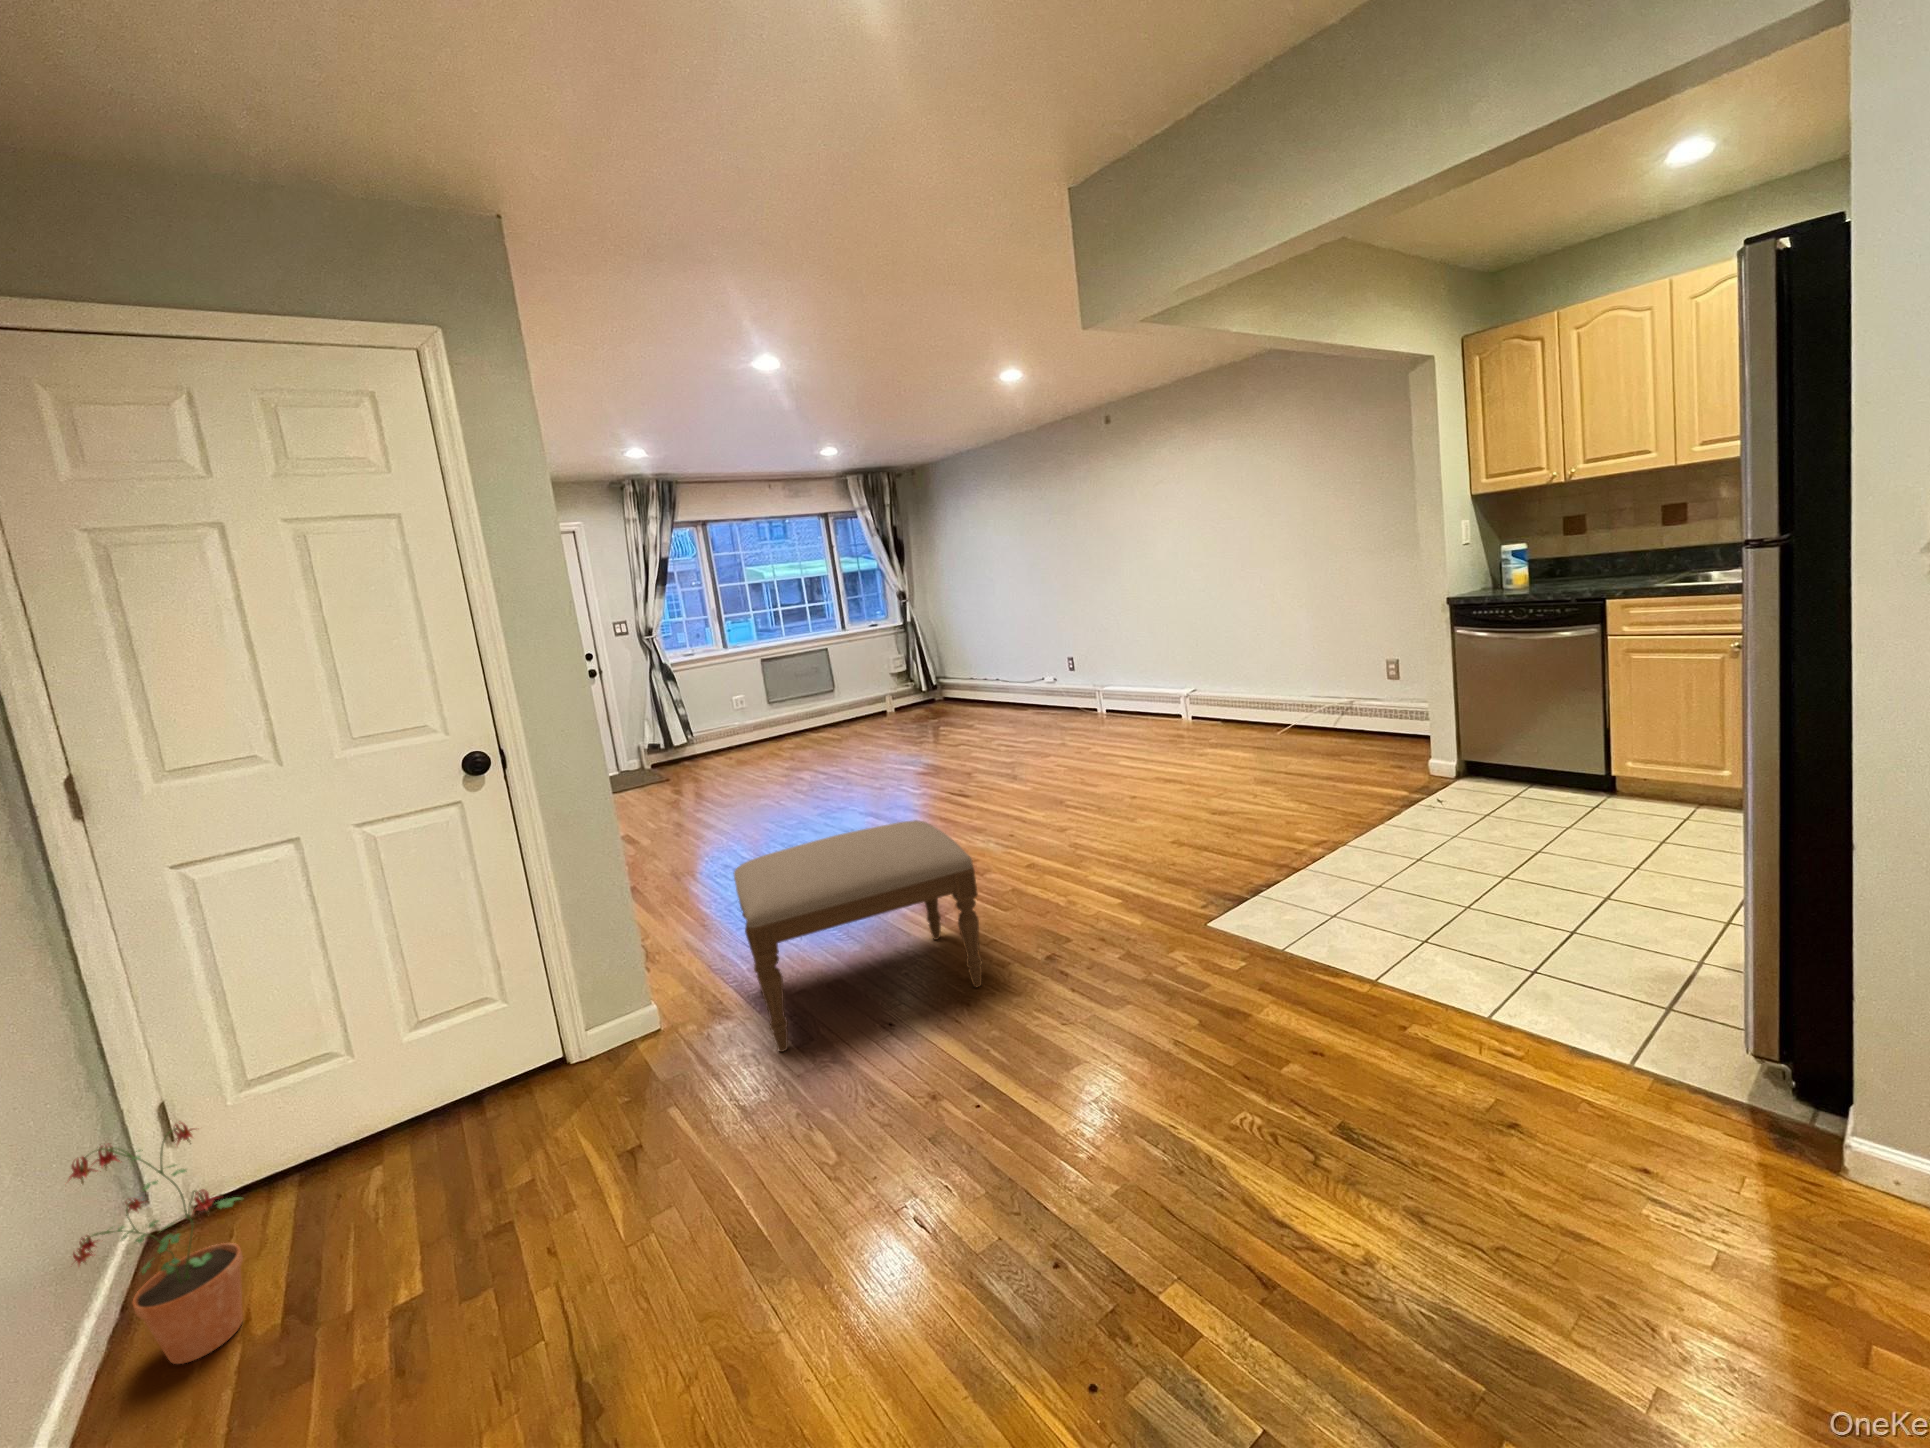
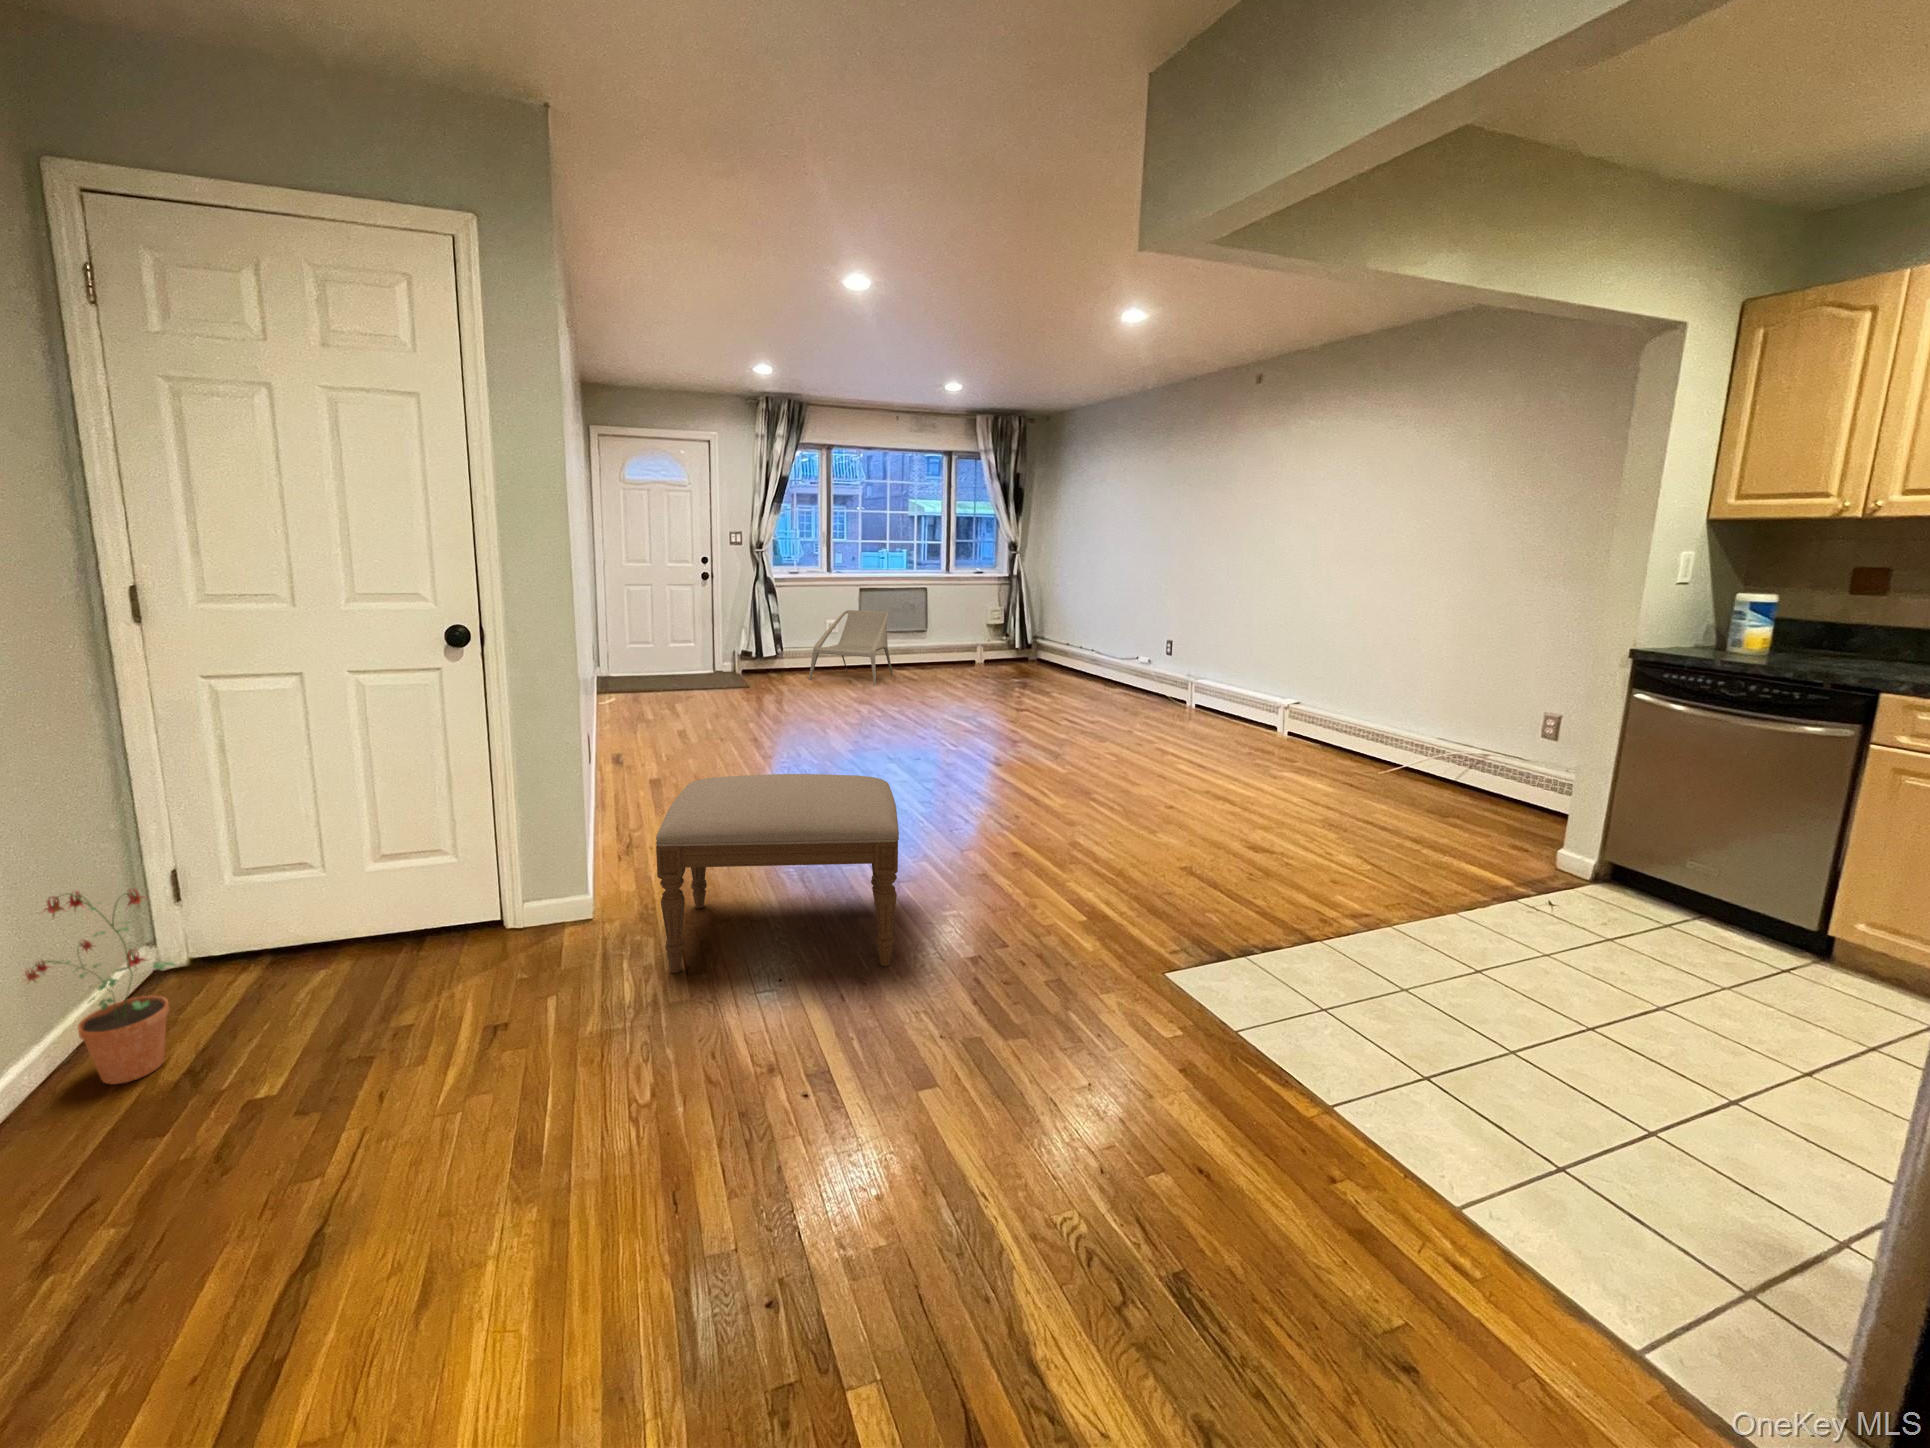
armchair: none [727,678,812,761] -> present [809,610,893,685]

